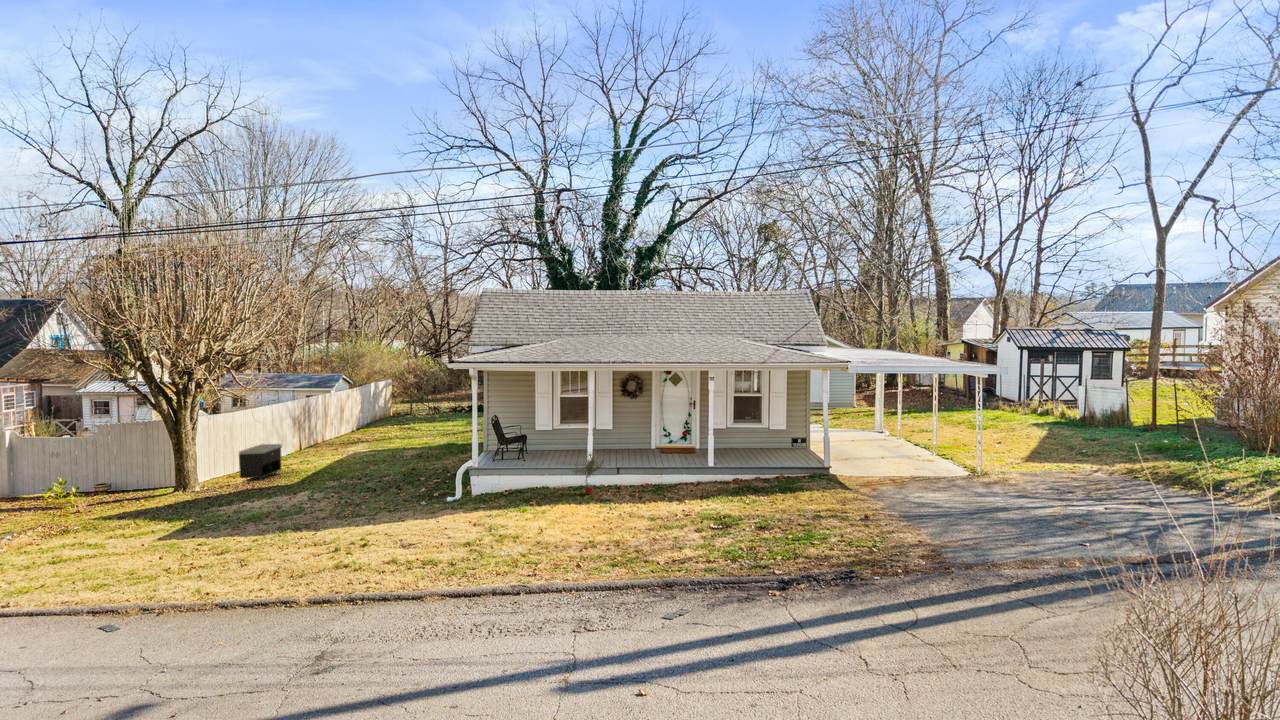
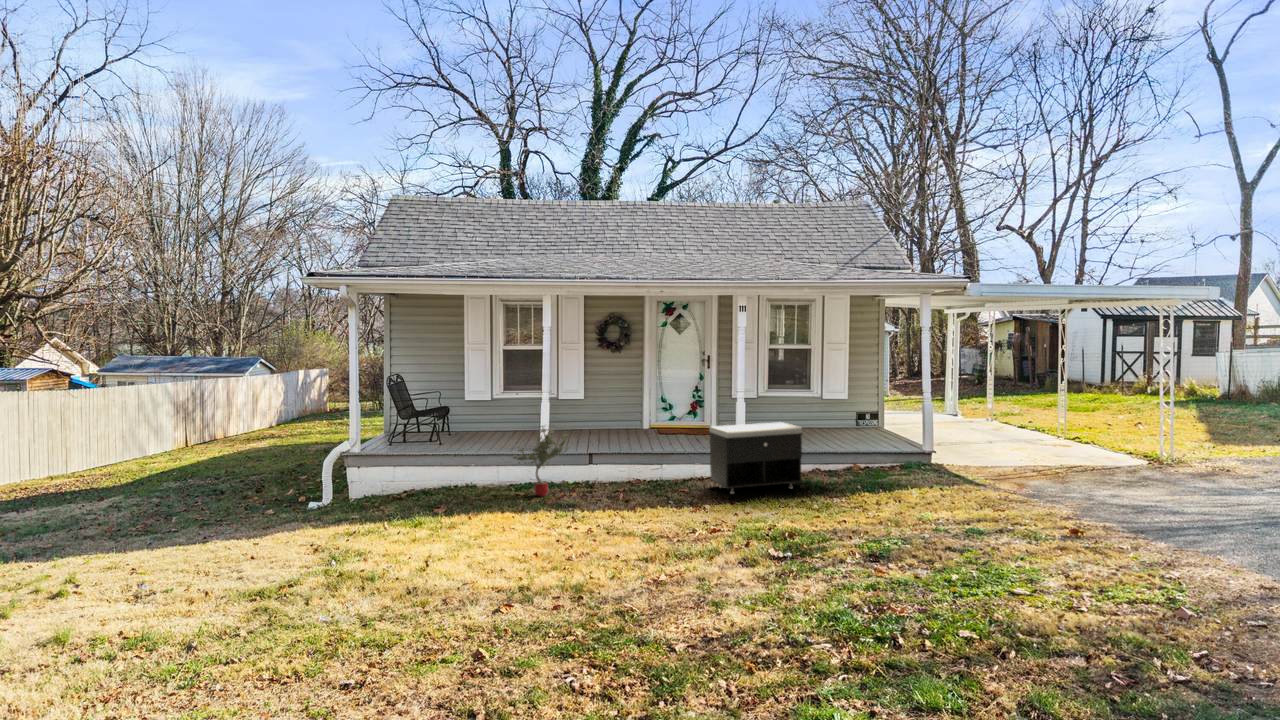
storage bench: present [239,444,282,481] -> present [710,422,803,494]

